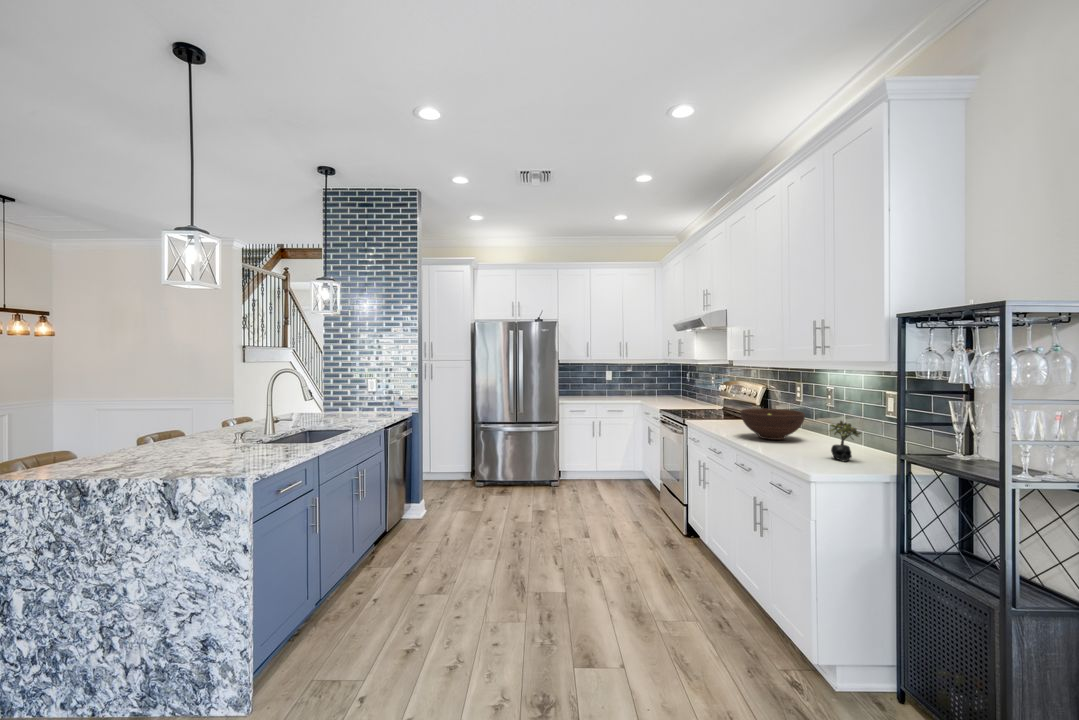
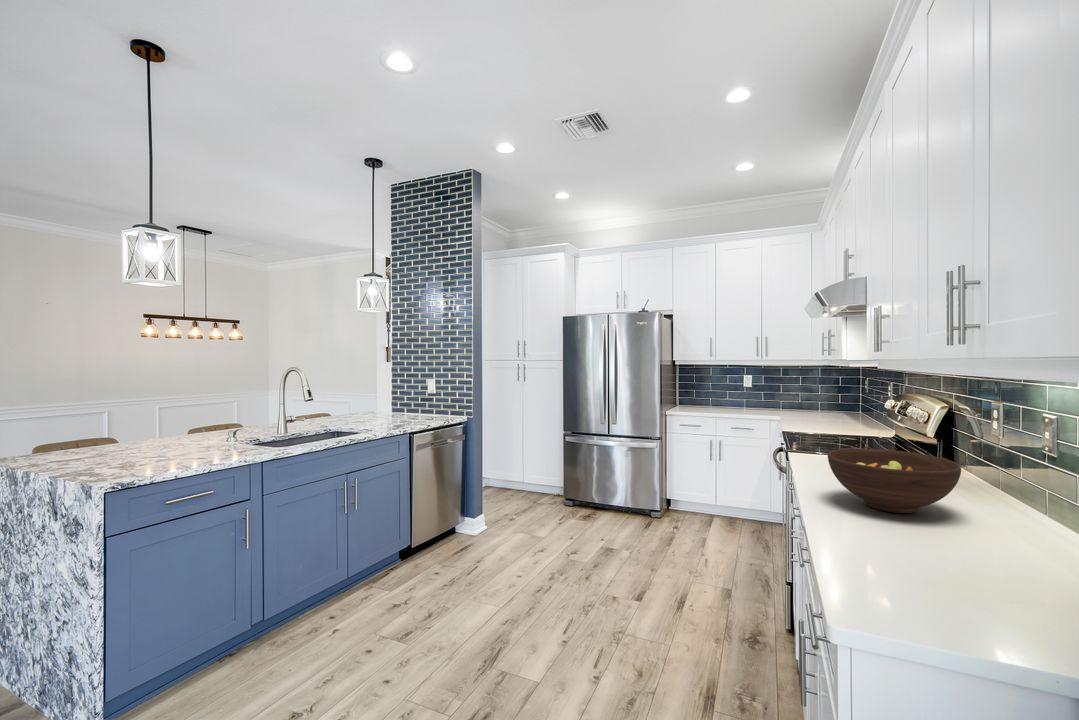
succulent plant: present [829,421,861,462] -> none [942,501,1021,598]

